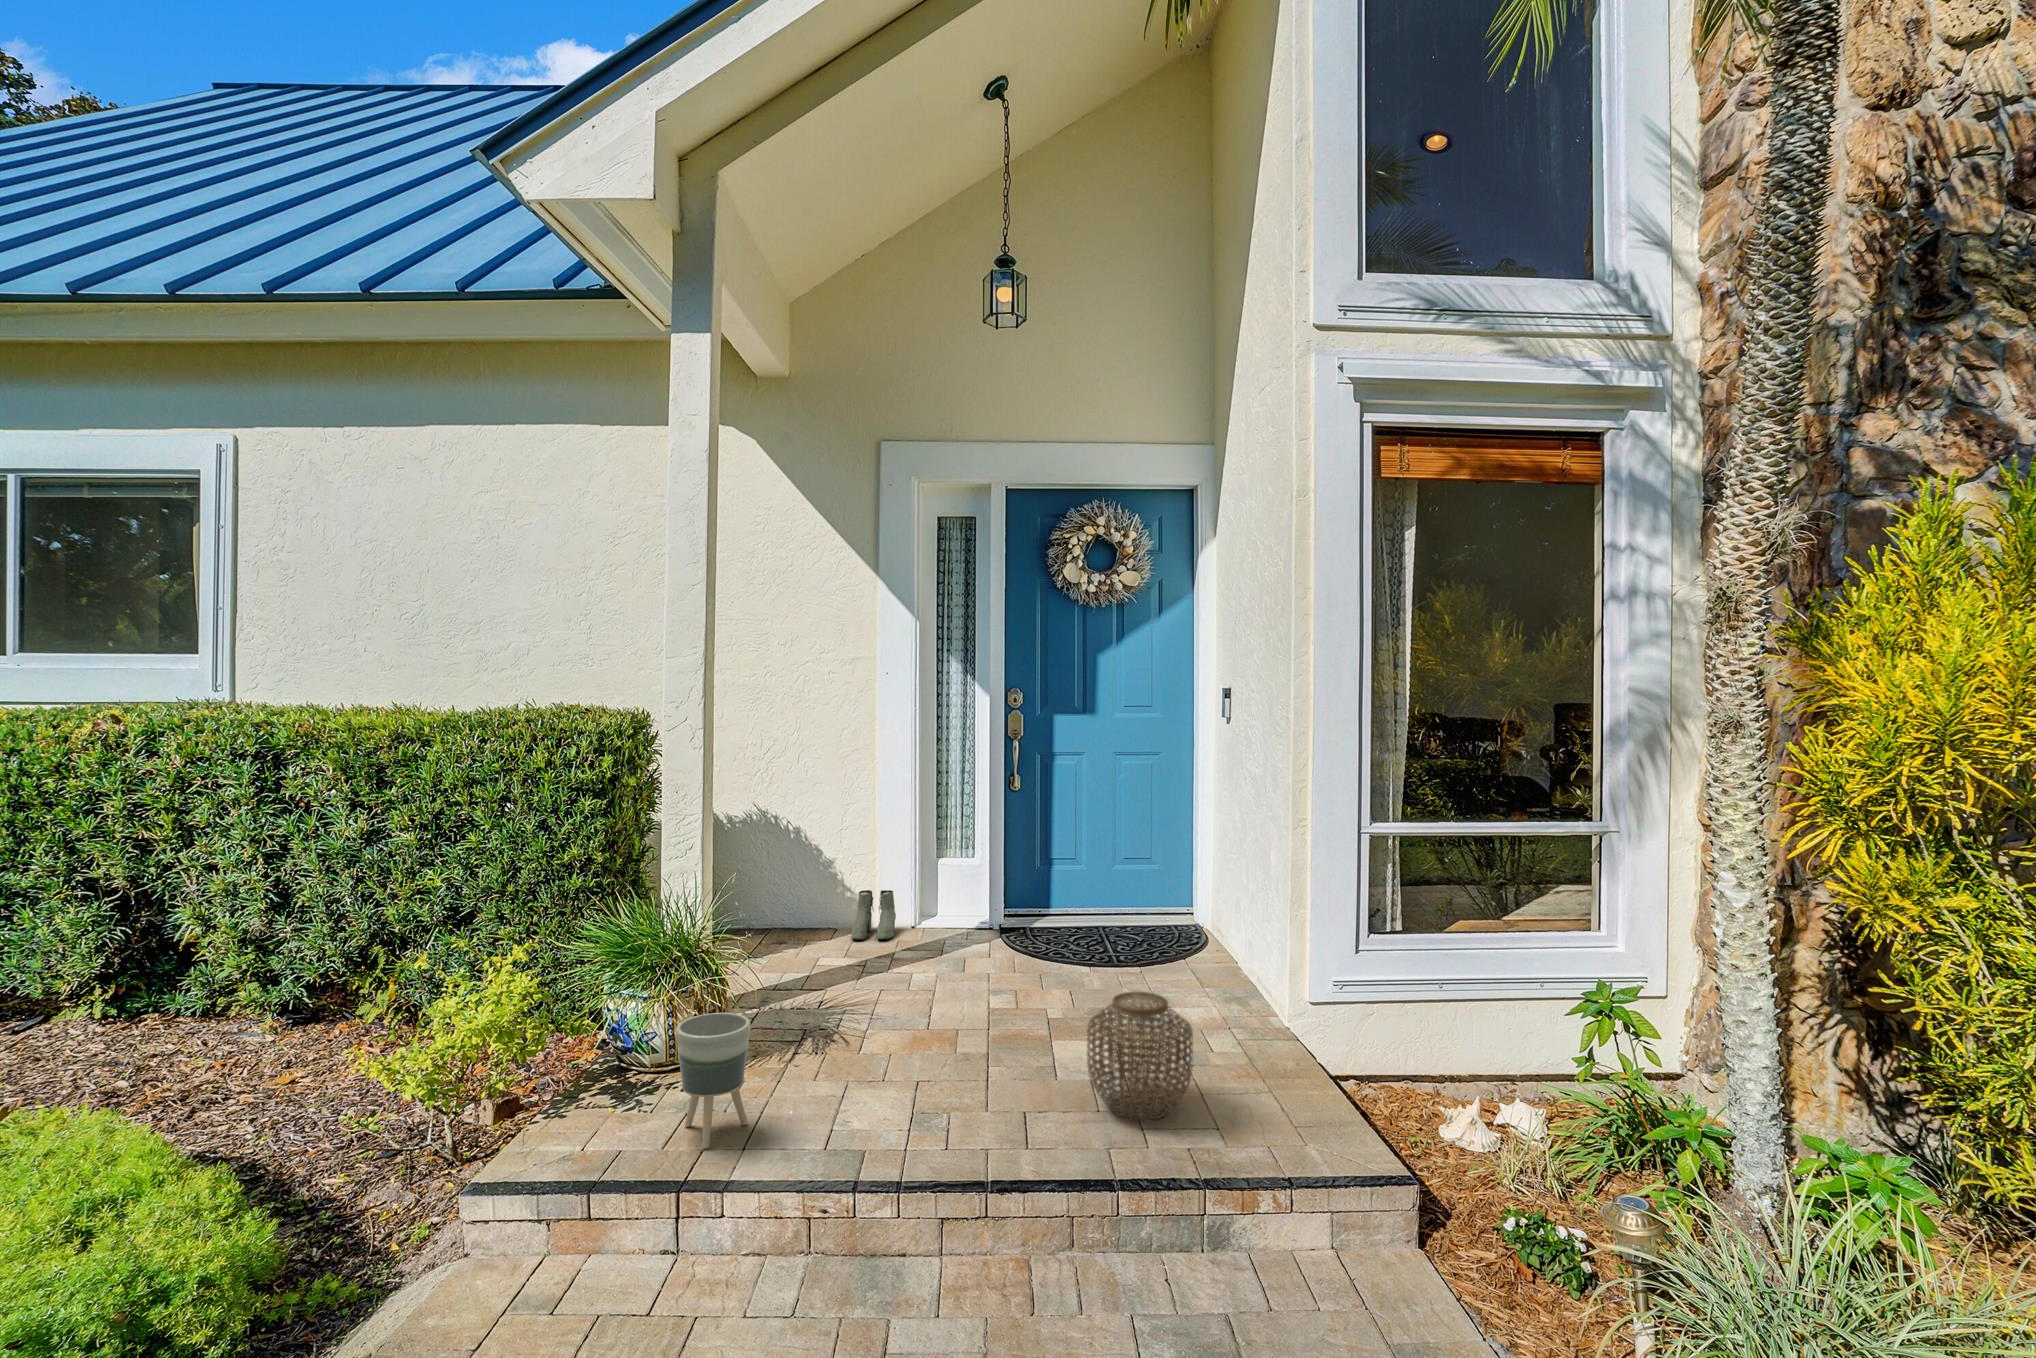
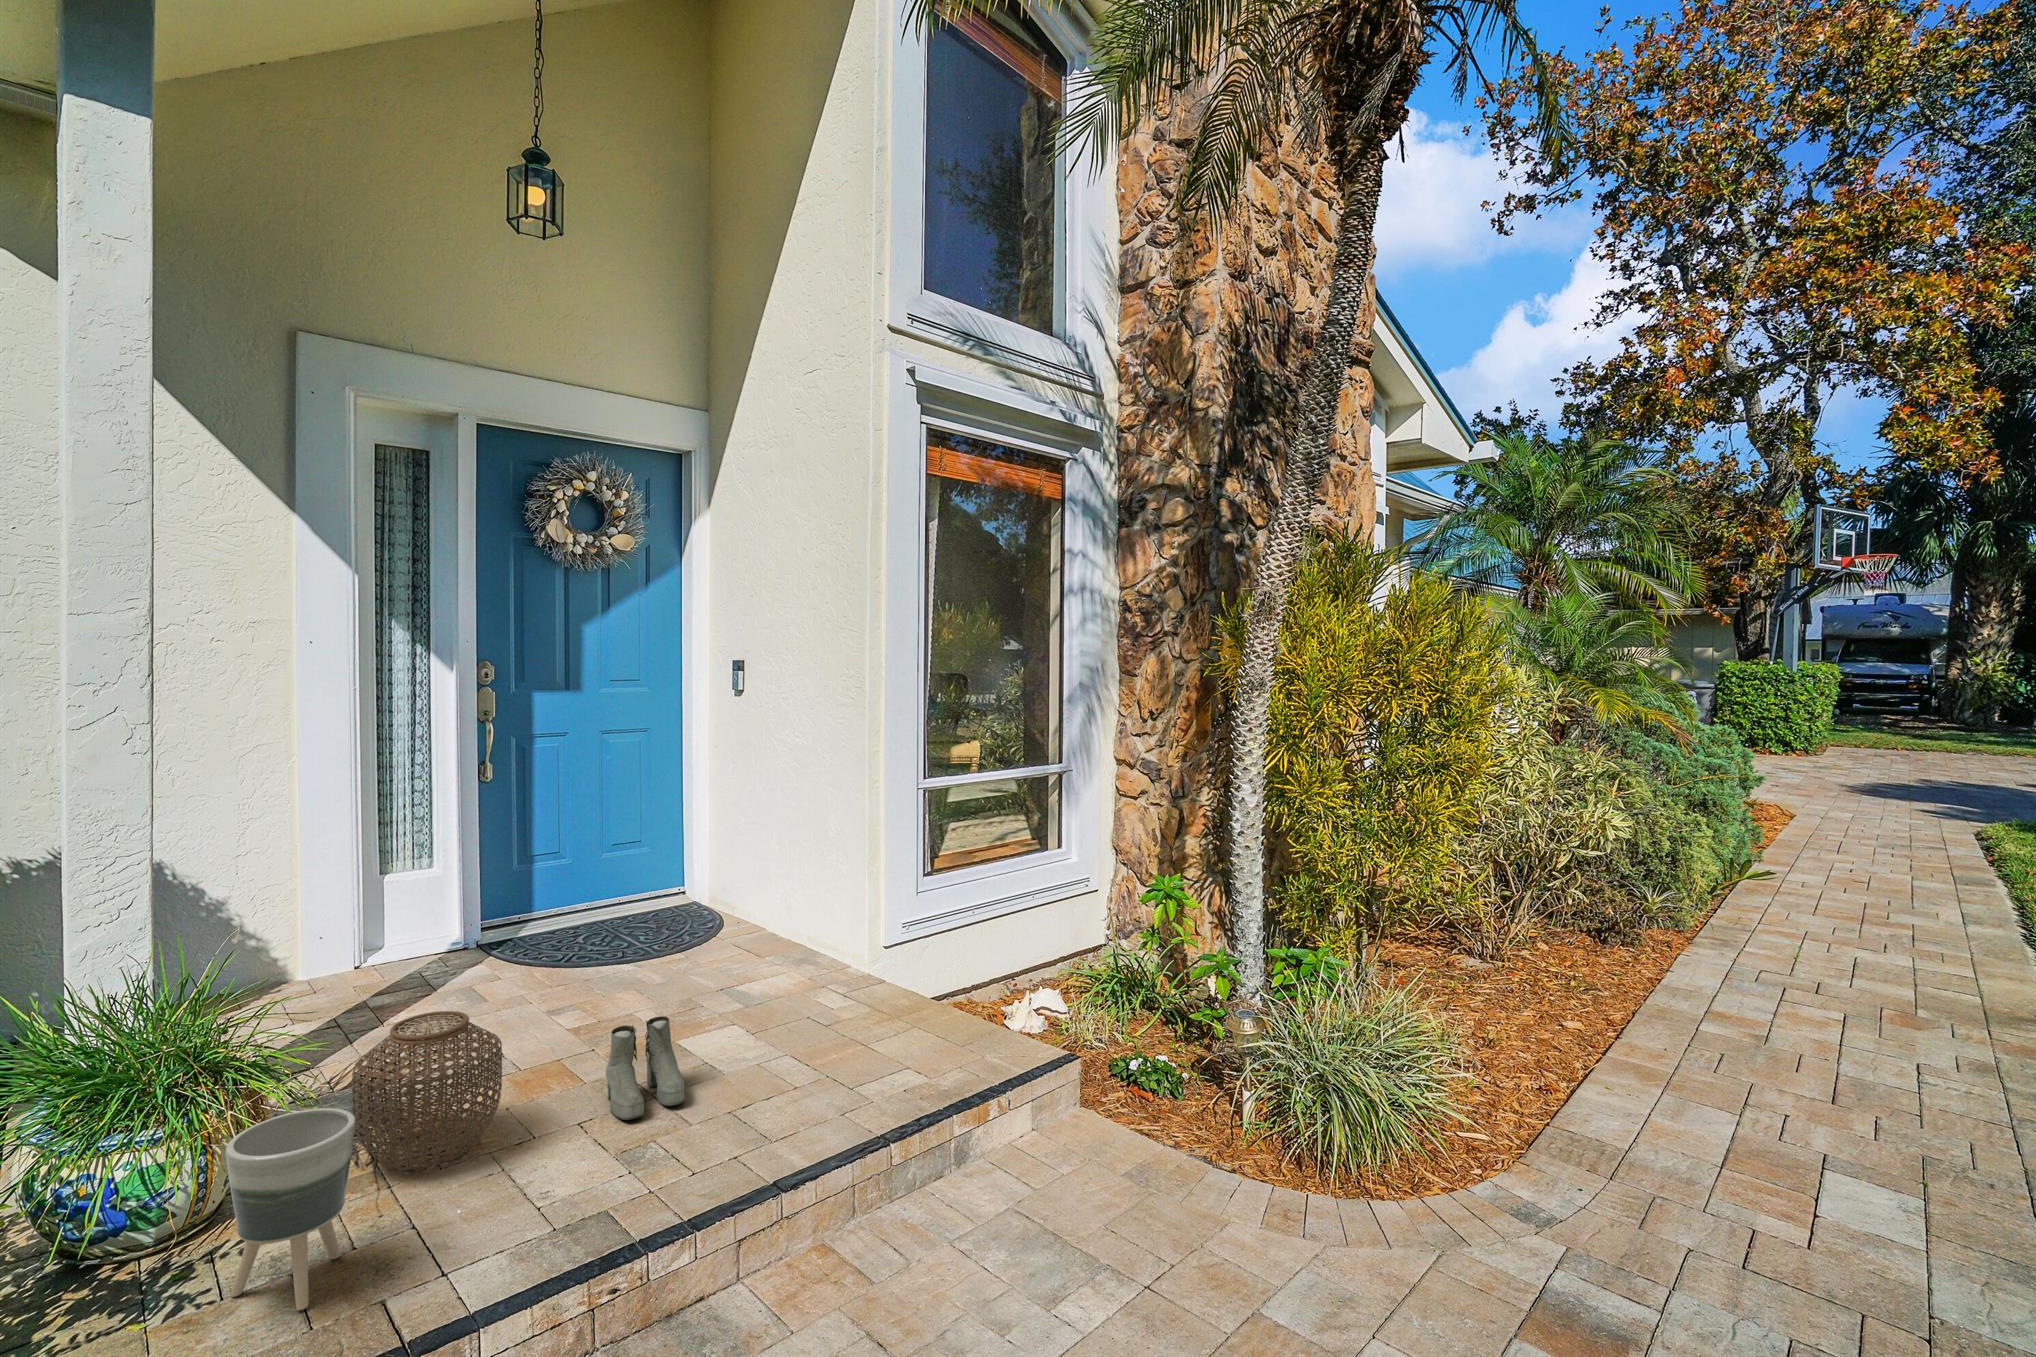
boots: present [852,890,896,940] -> present [606,1016,685,1120]
woven basket: present [1087,991,1193,1120] -> present [352,1011,502,1170]

